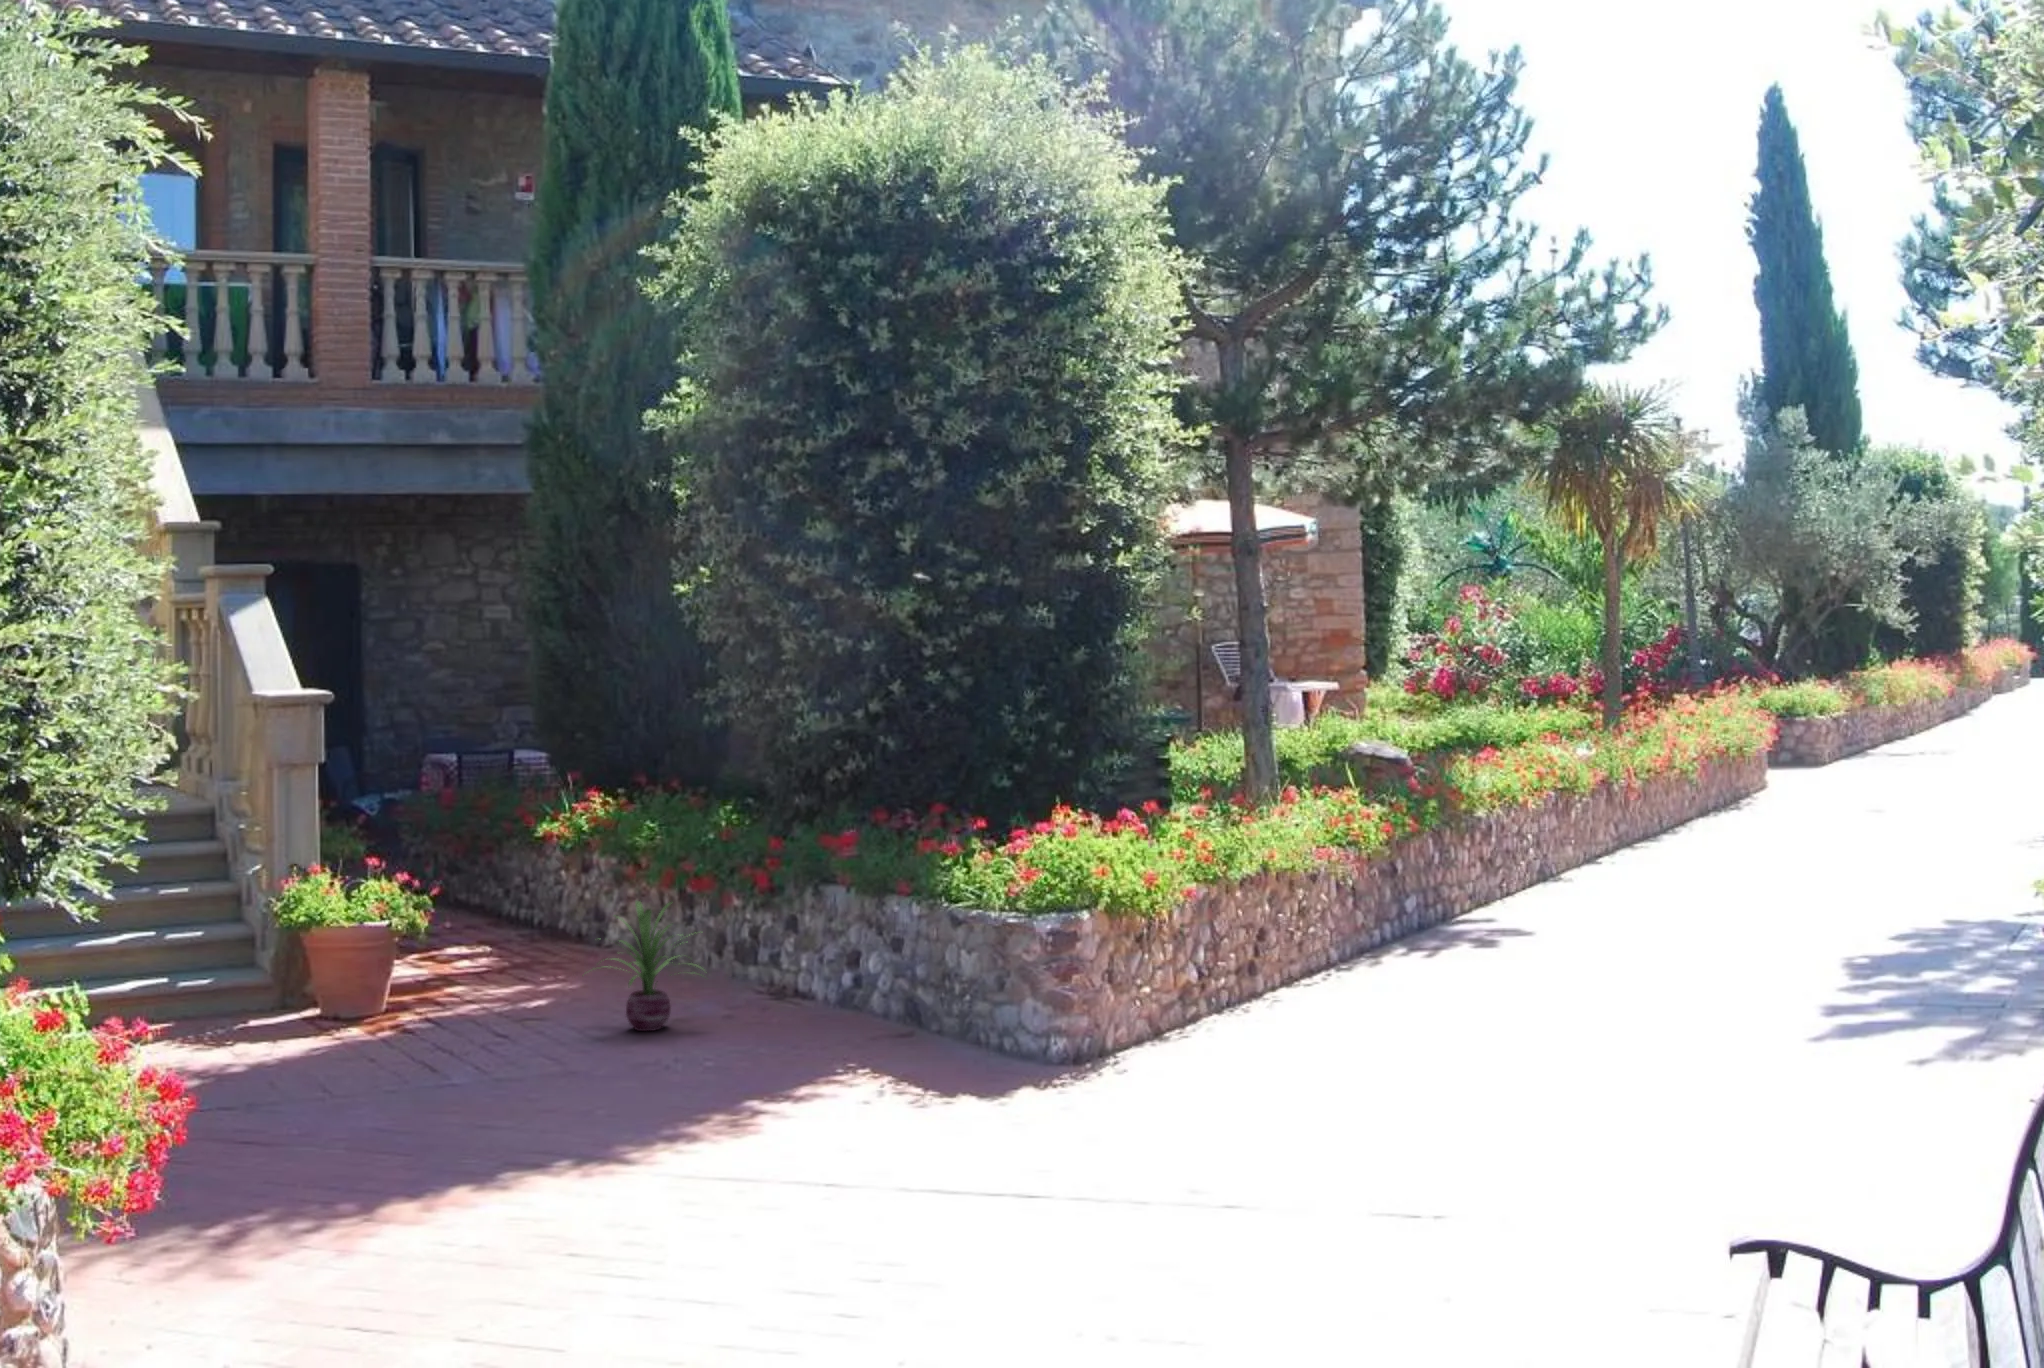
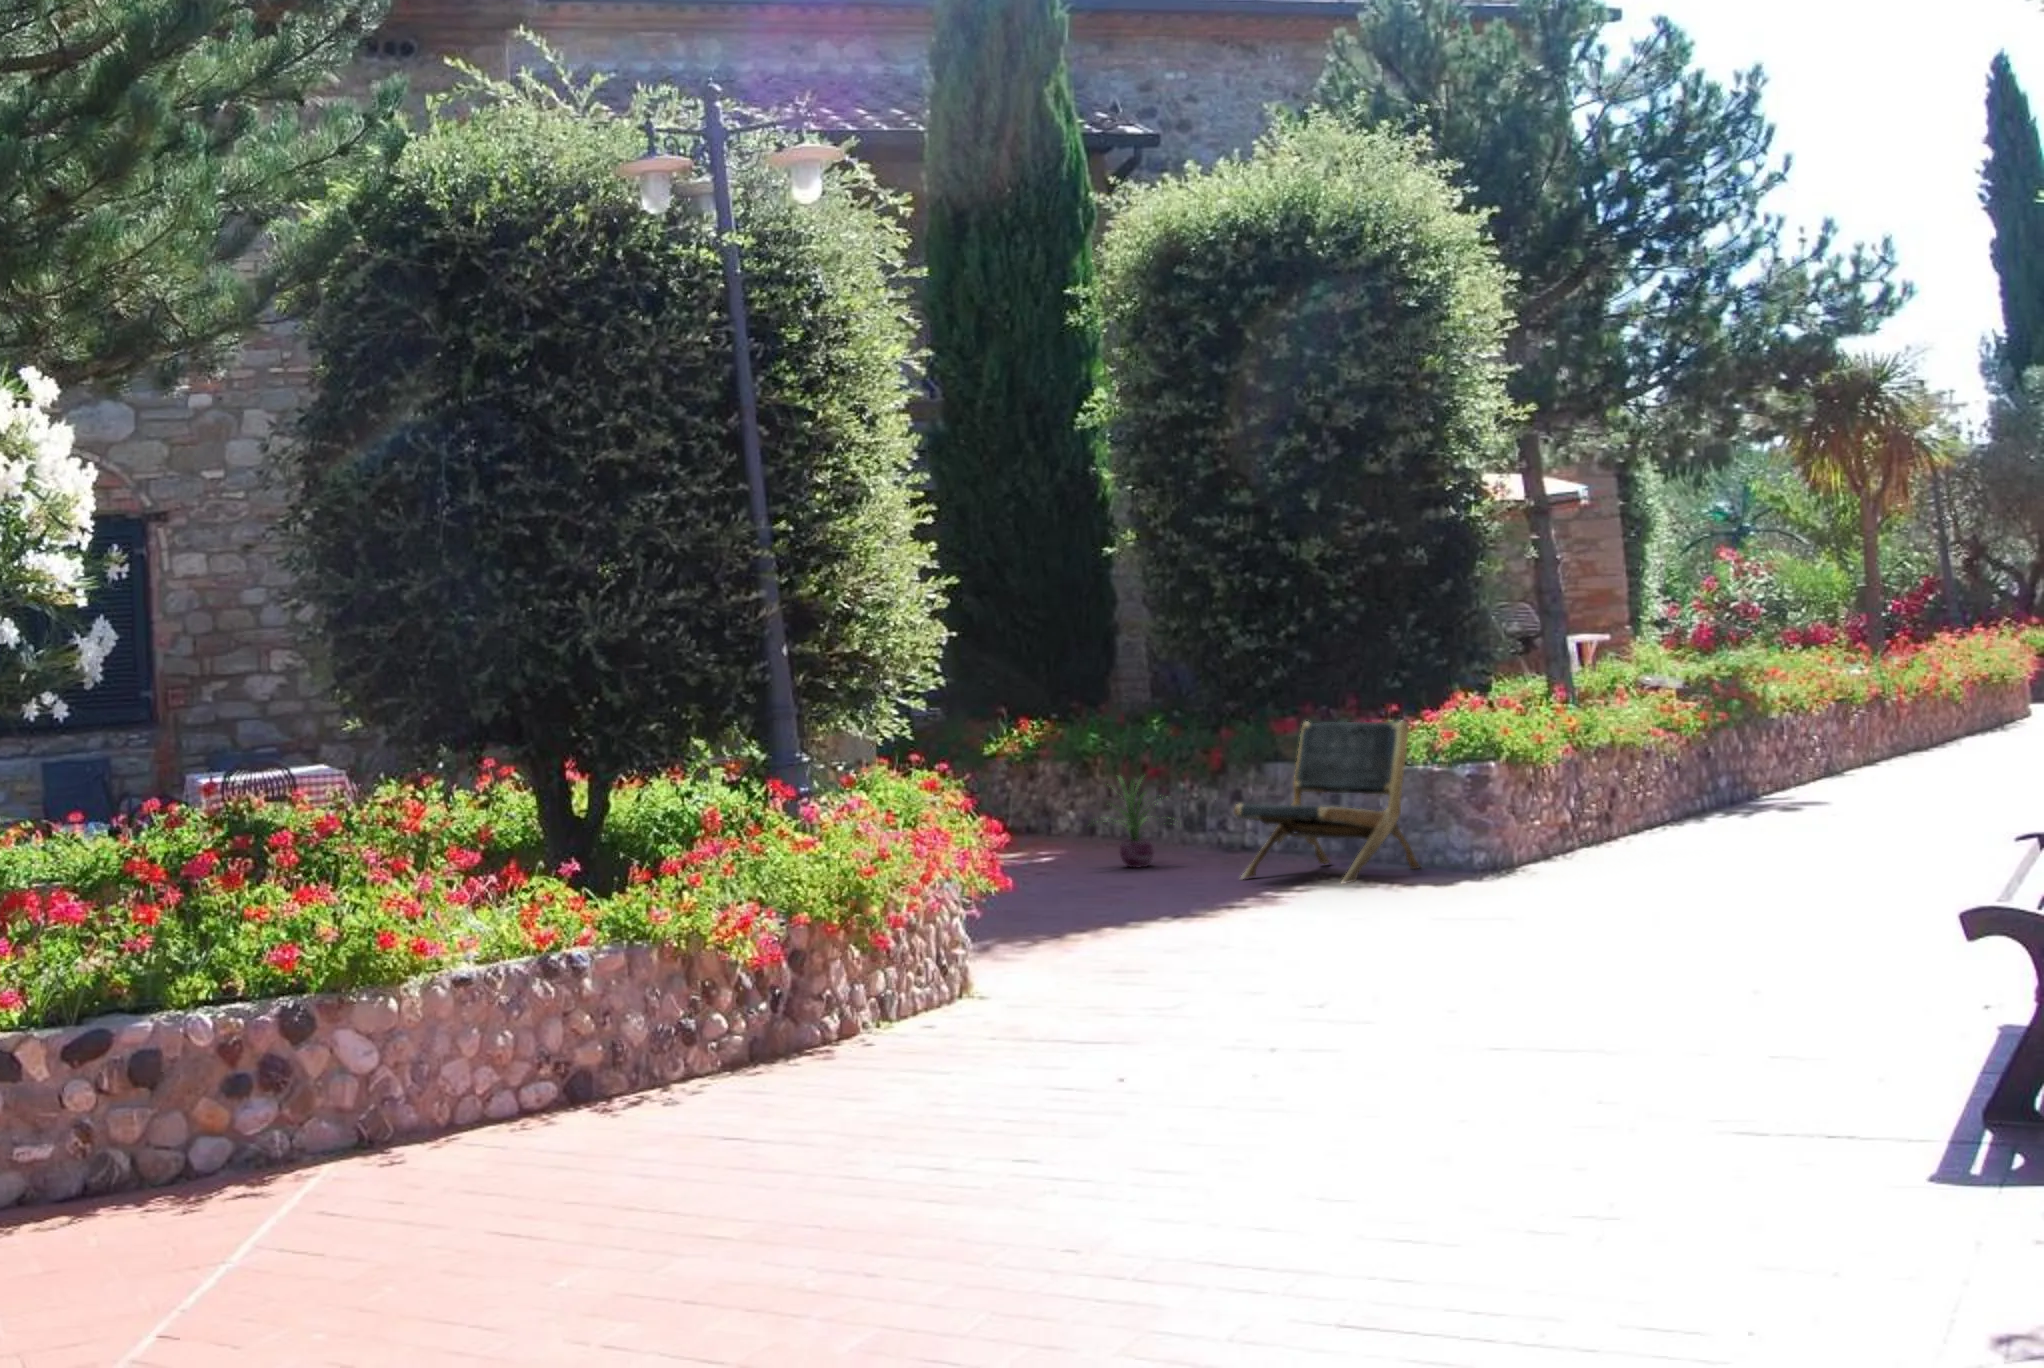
lounge chair: none [735,845,985,1099] -> present [1234,721,1420,883]

